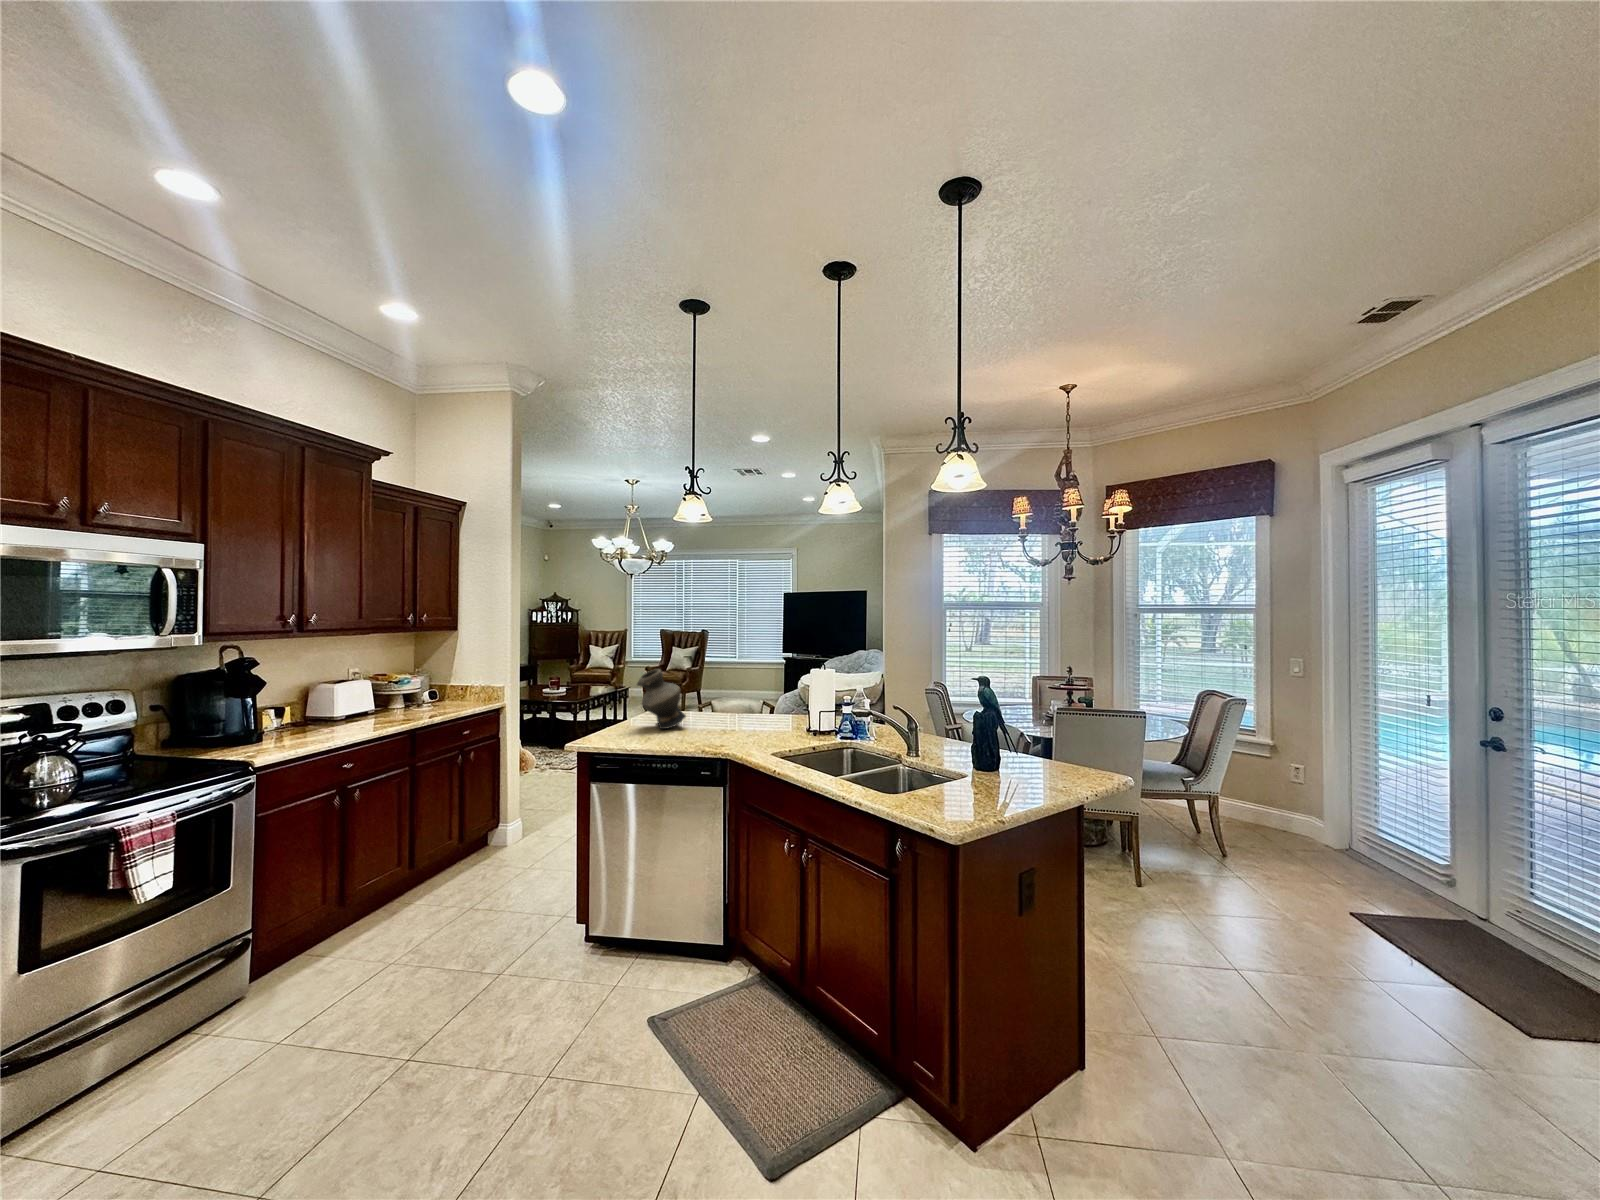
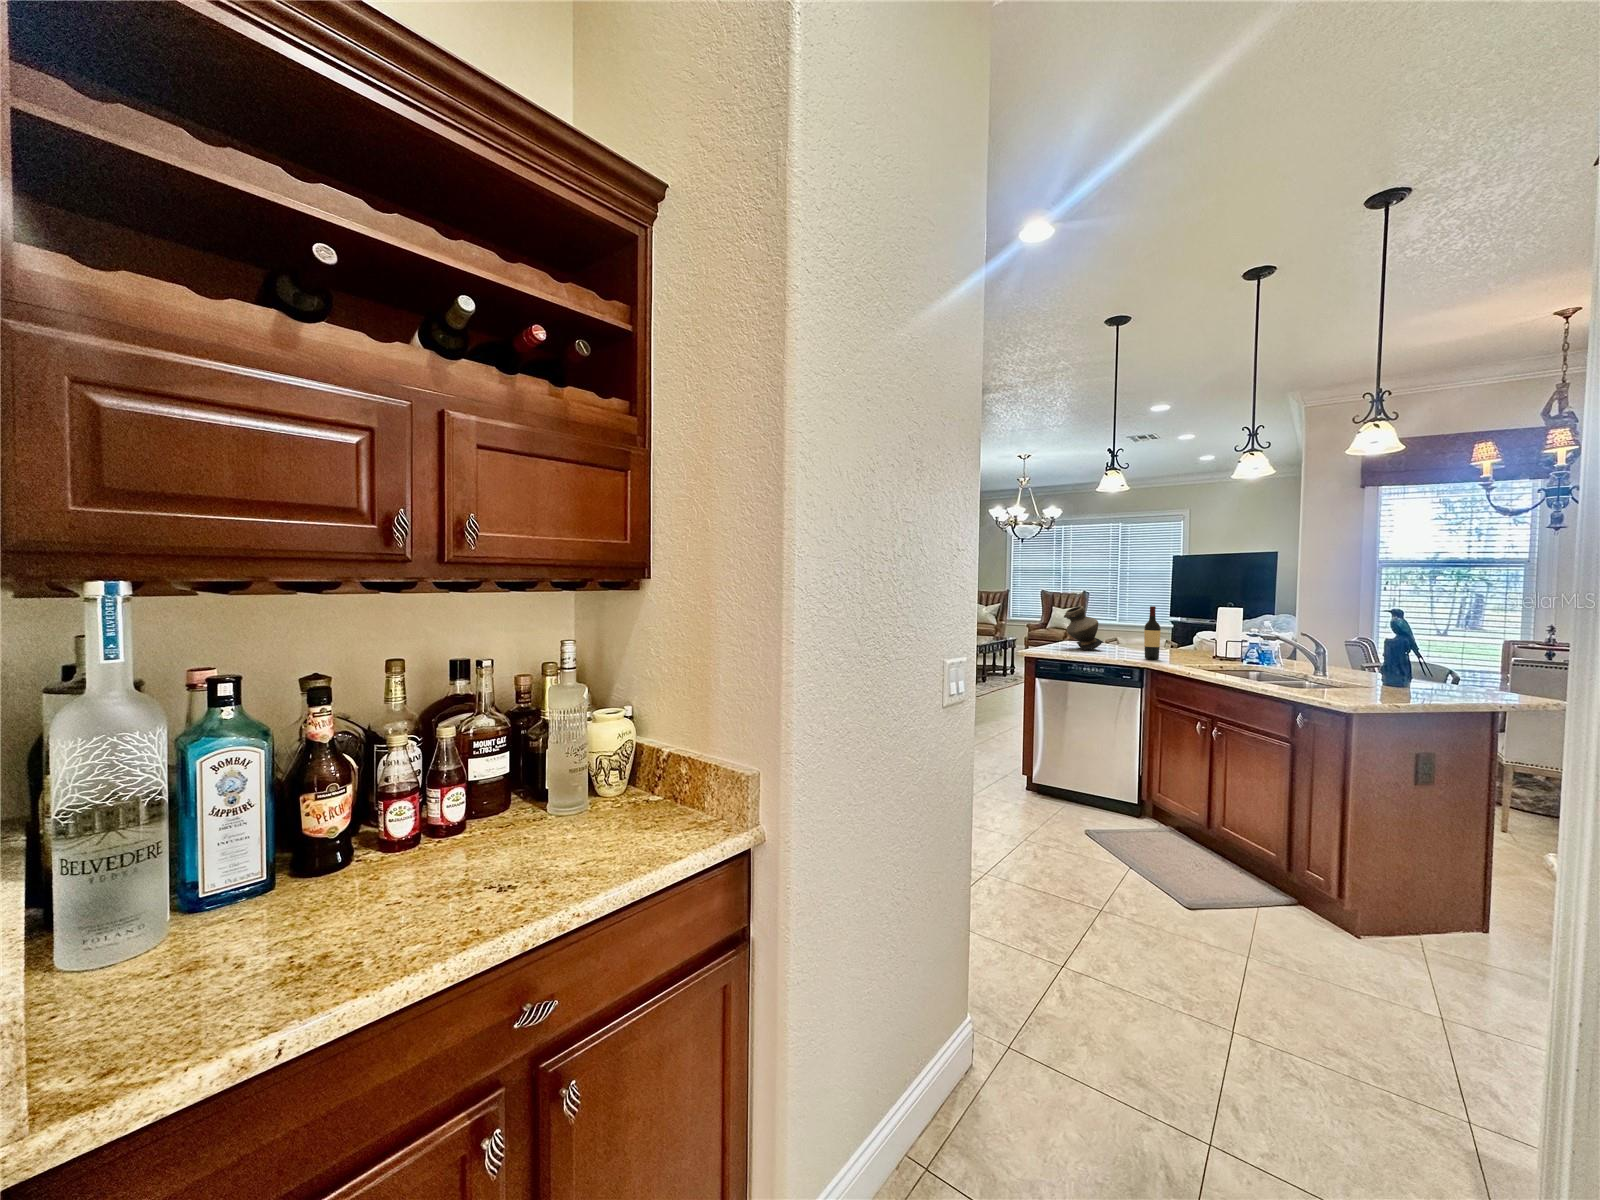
wine bottle: none [729,671,748,743] -> present [1144,606,1161,660]

